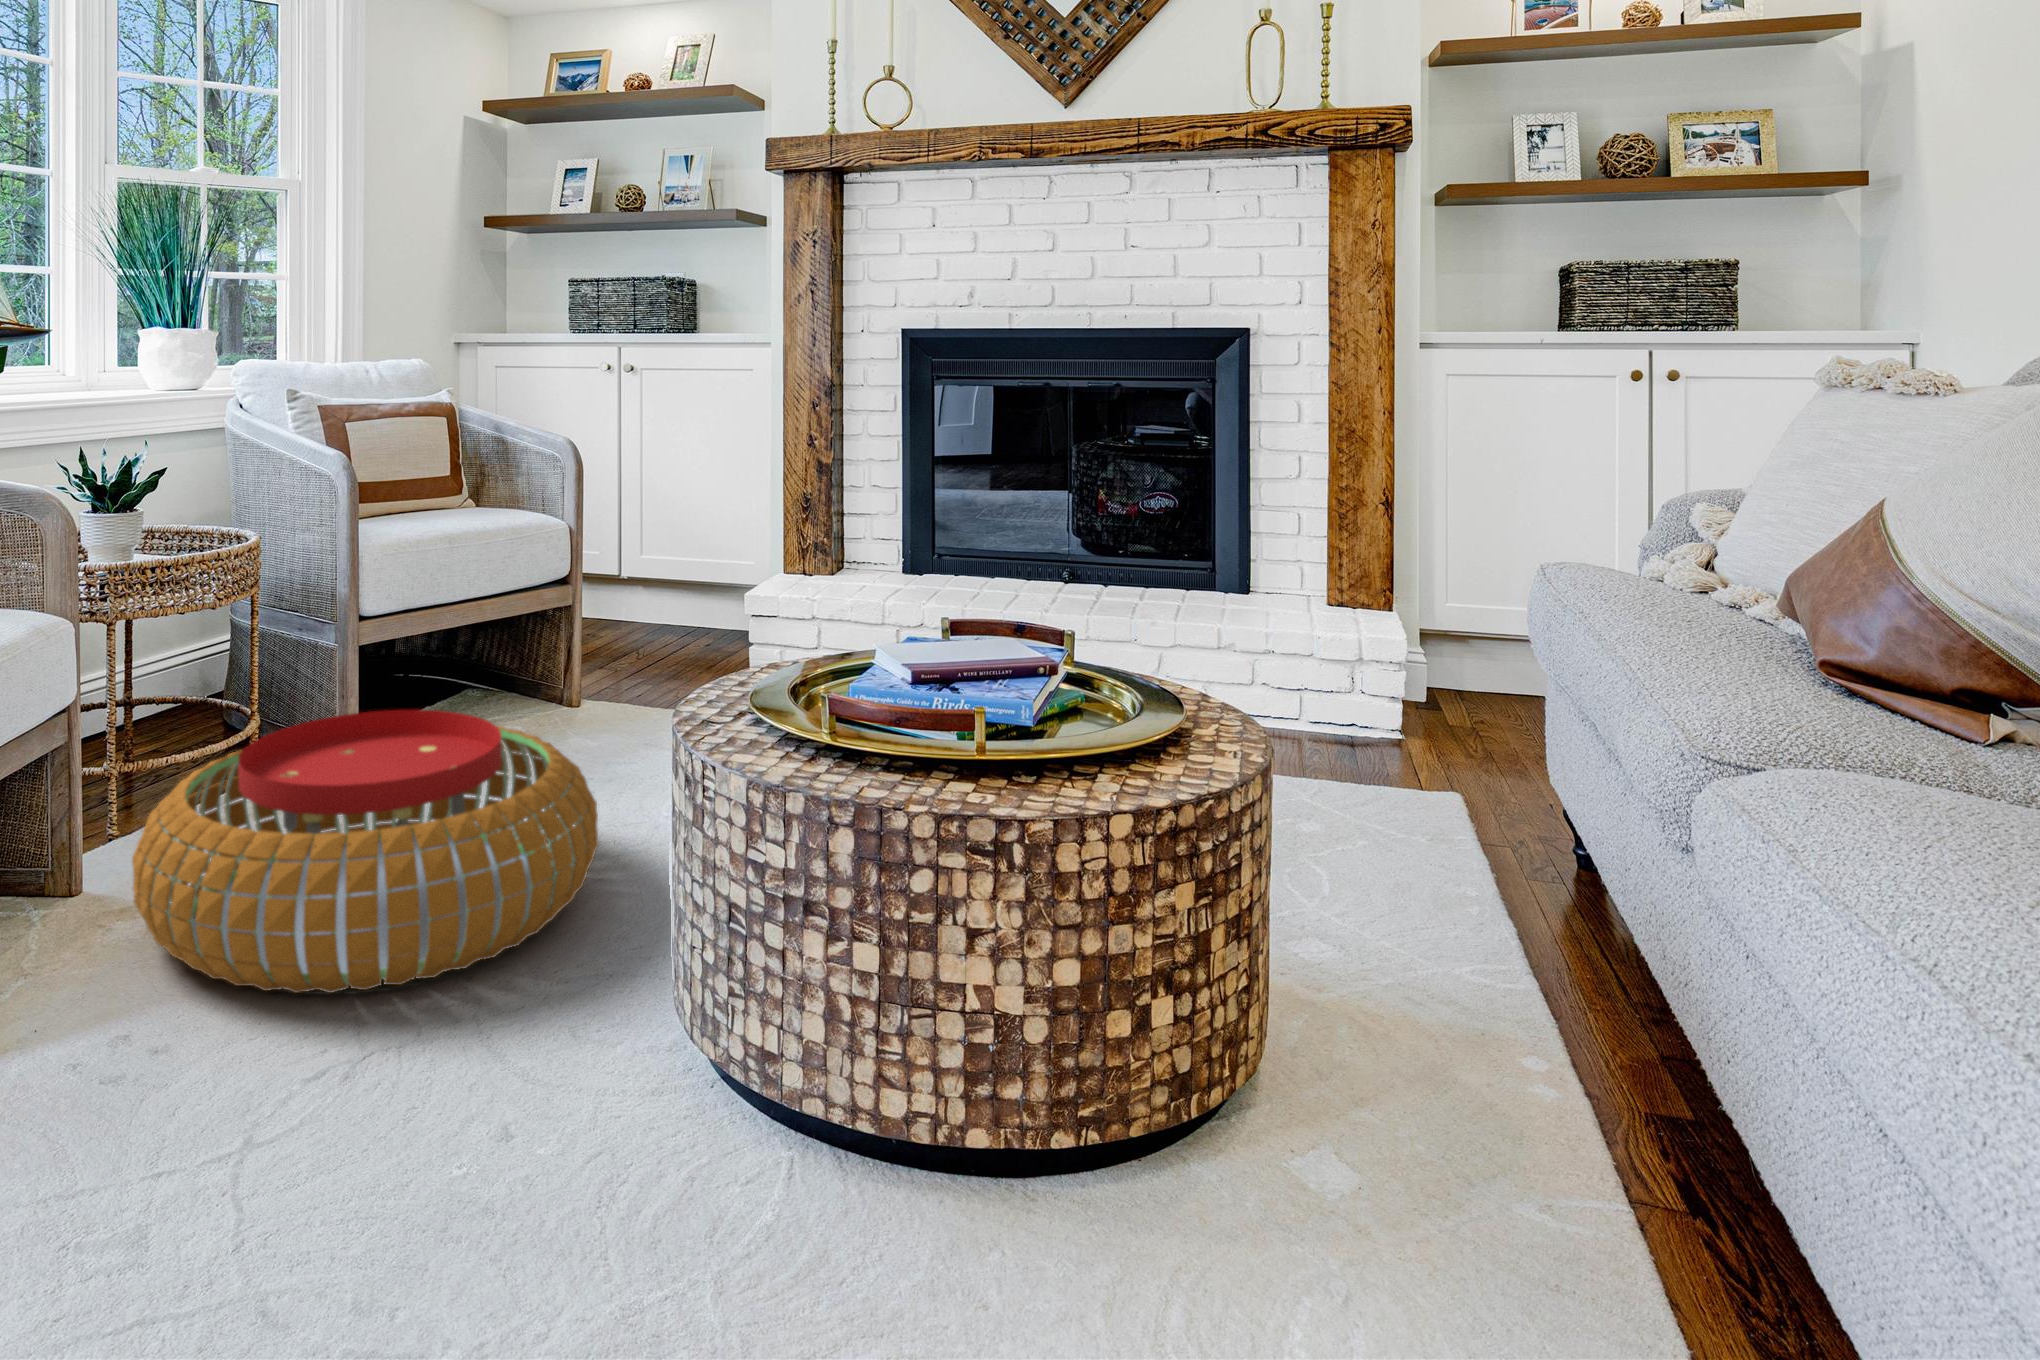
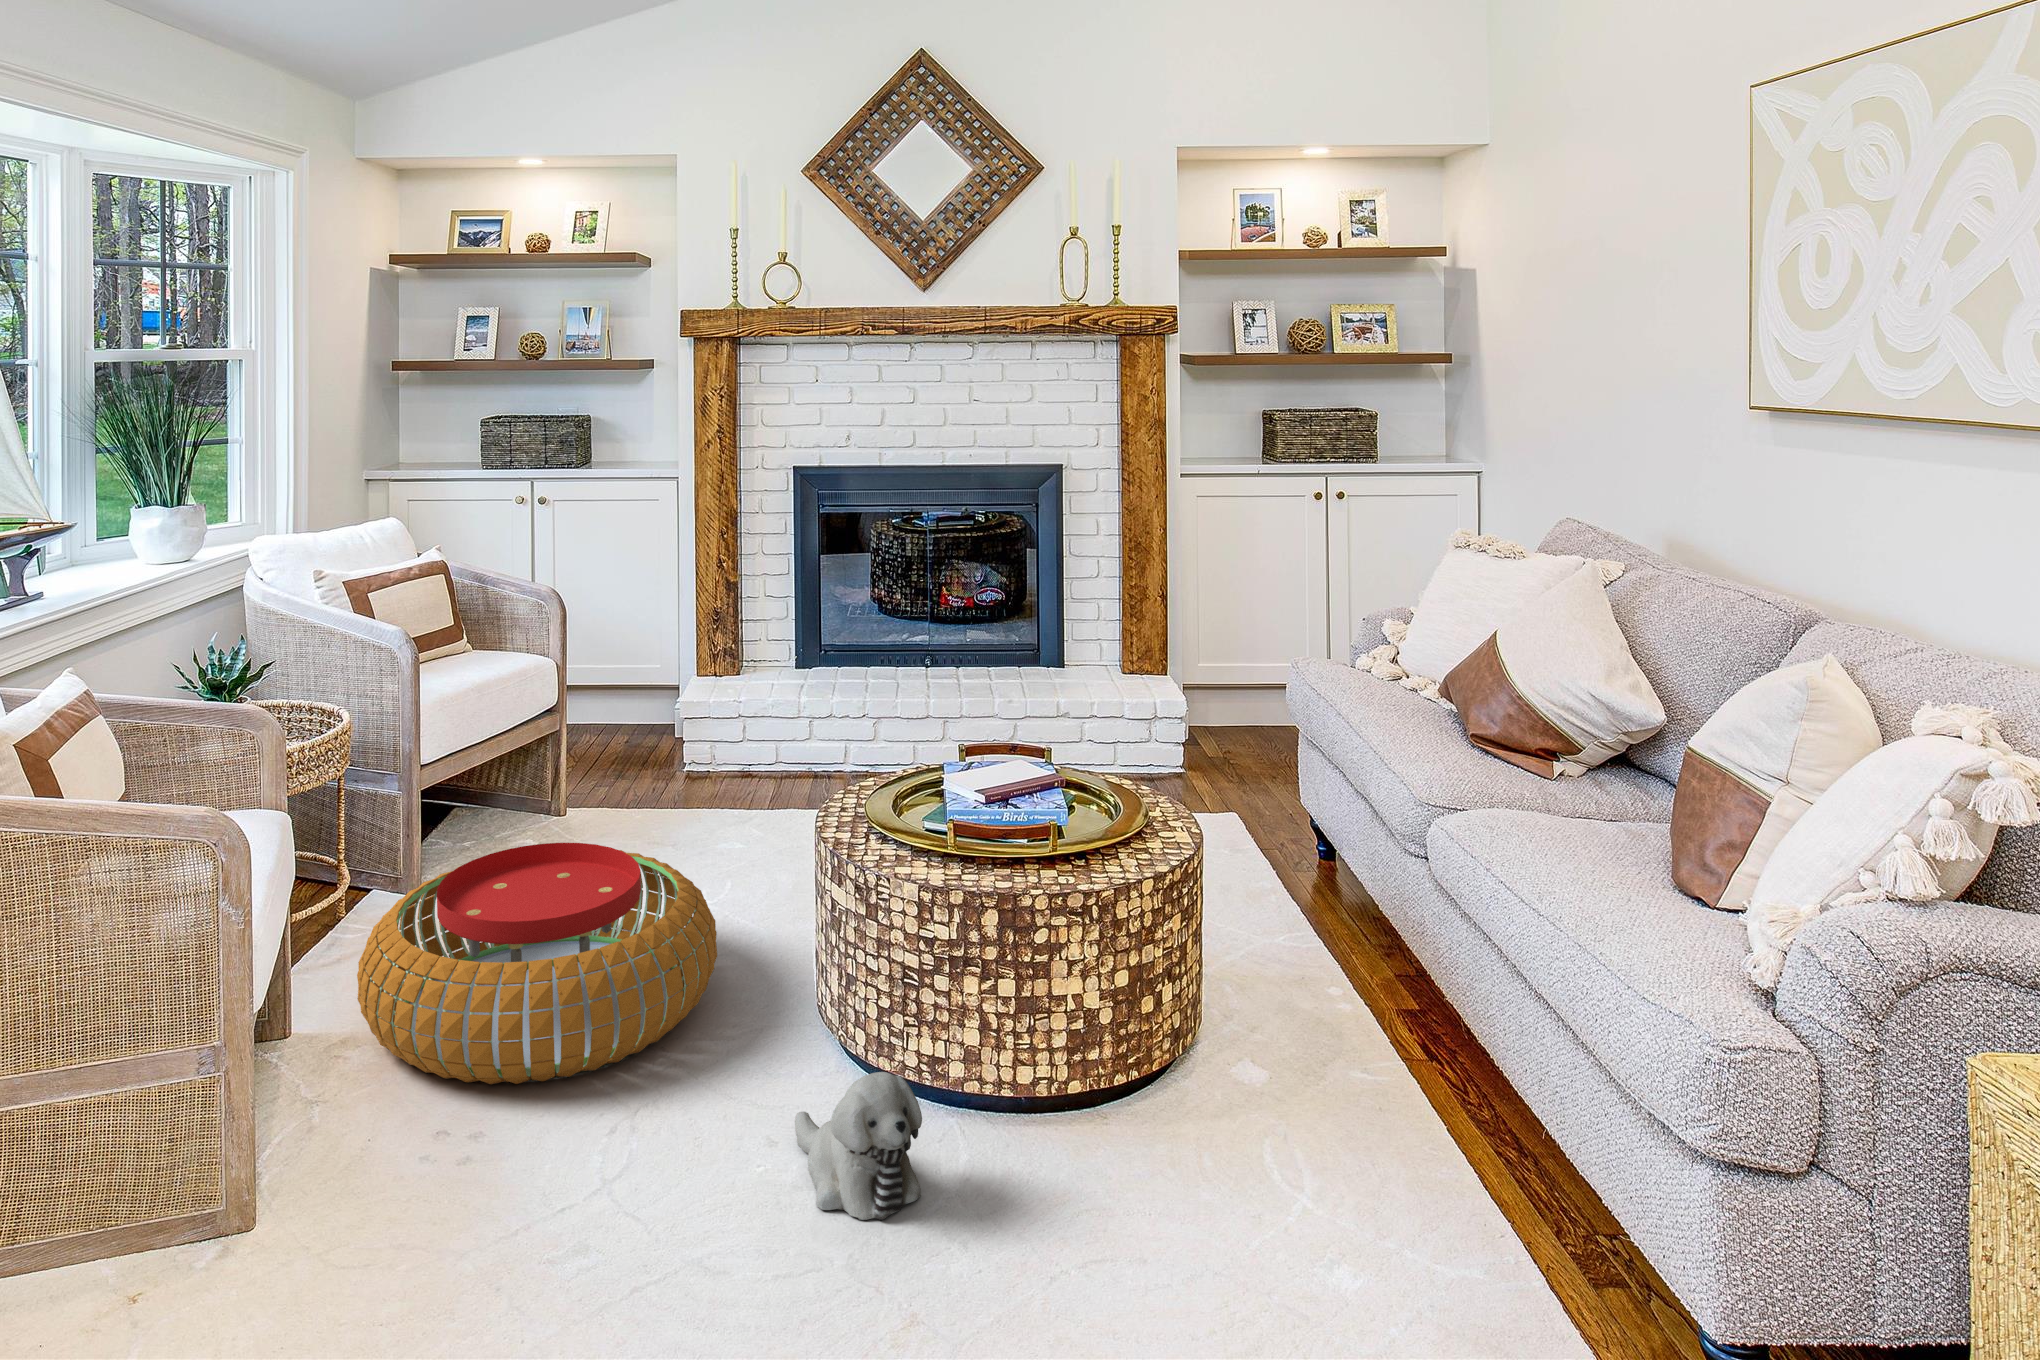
plush toy: none [505,1048,686,1280] -> present [795,1072,922,1220]

